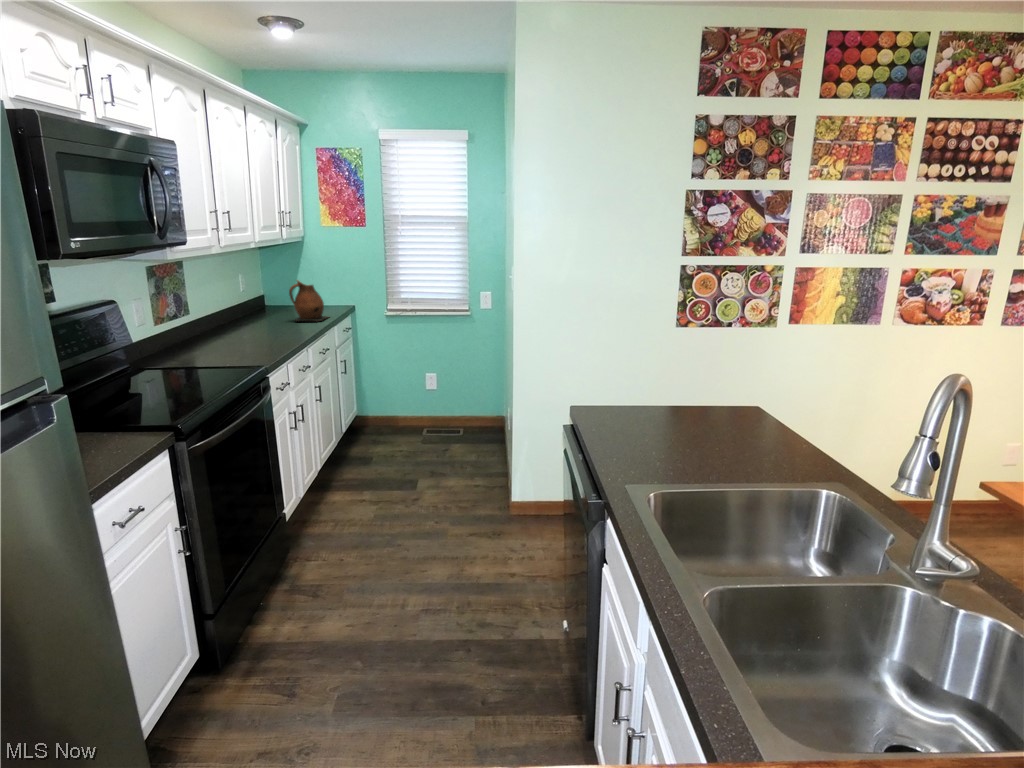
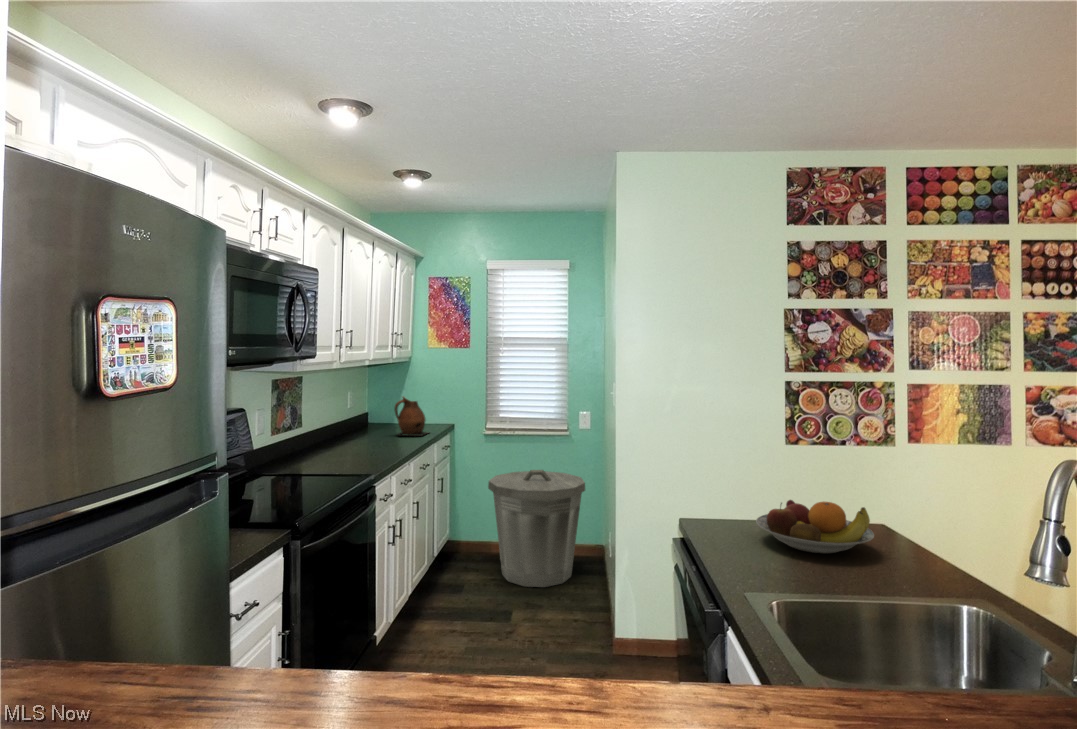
trash can: none [394,351,489,460] -> present [488,470,585,587]
fruit bowl: none [643,388,750,440] -> present [756,500,874,553]

